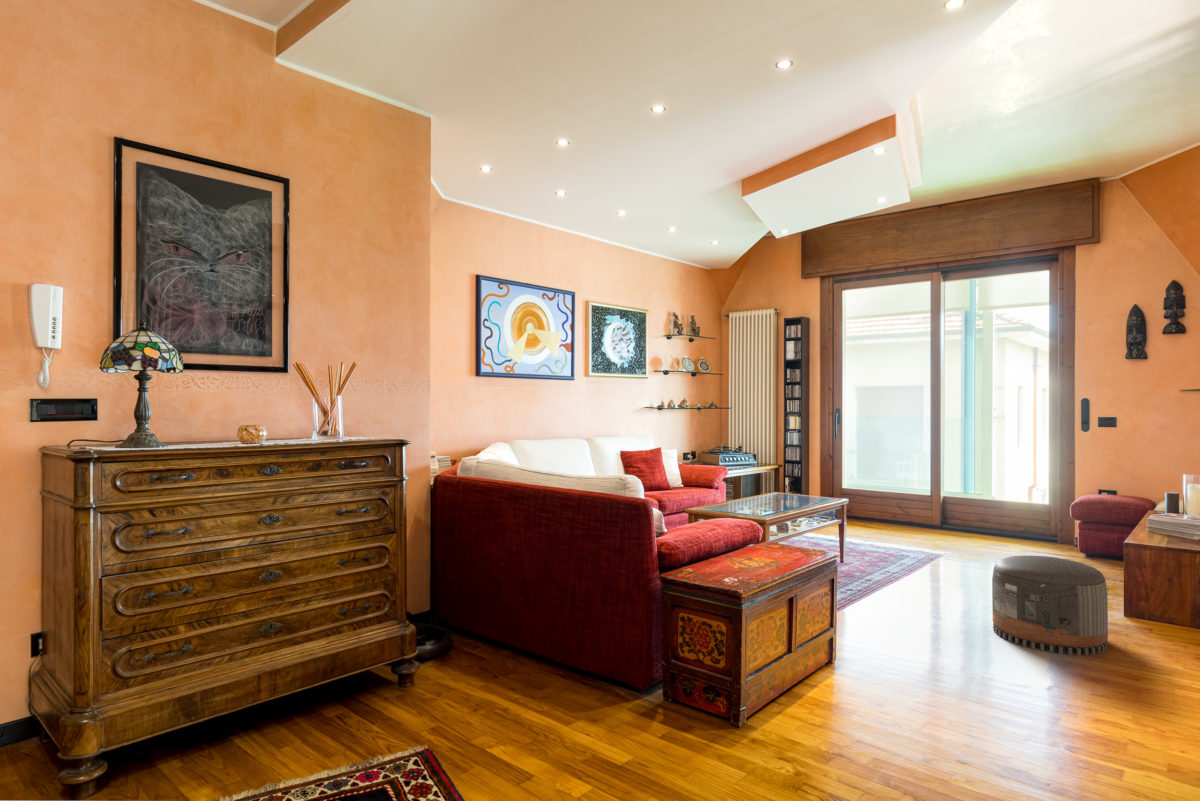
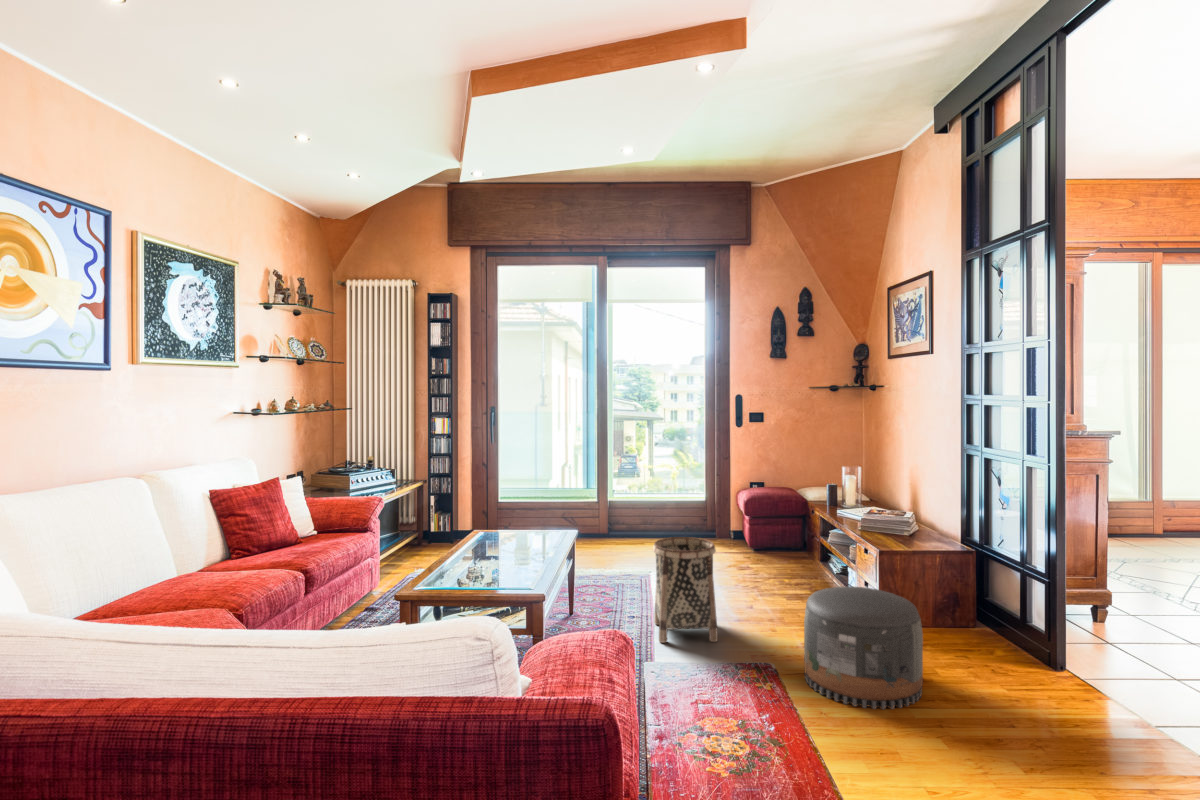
basket: none [899,510,960,596] -> present [653,537,718,643]

